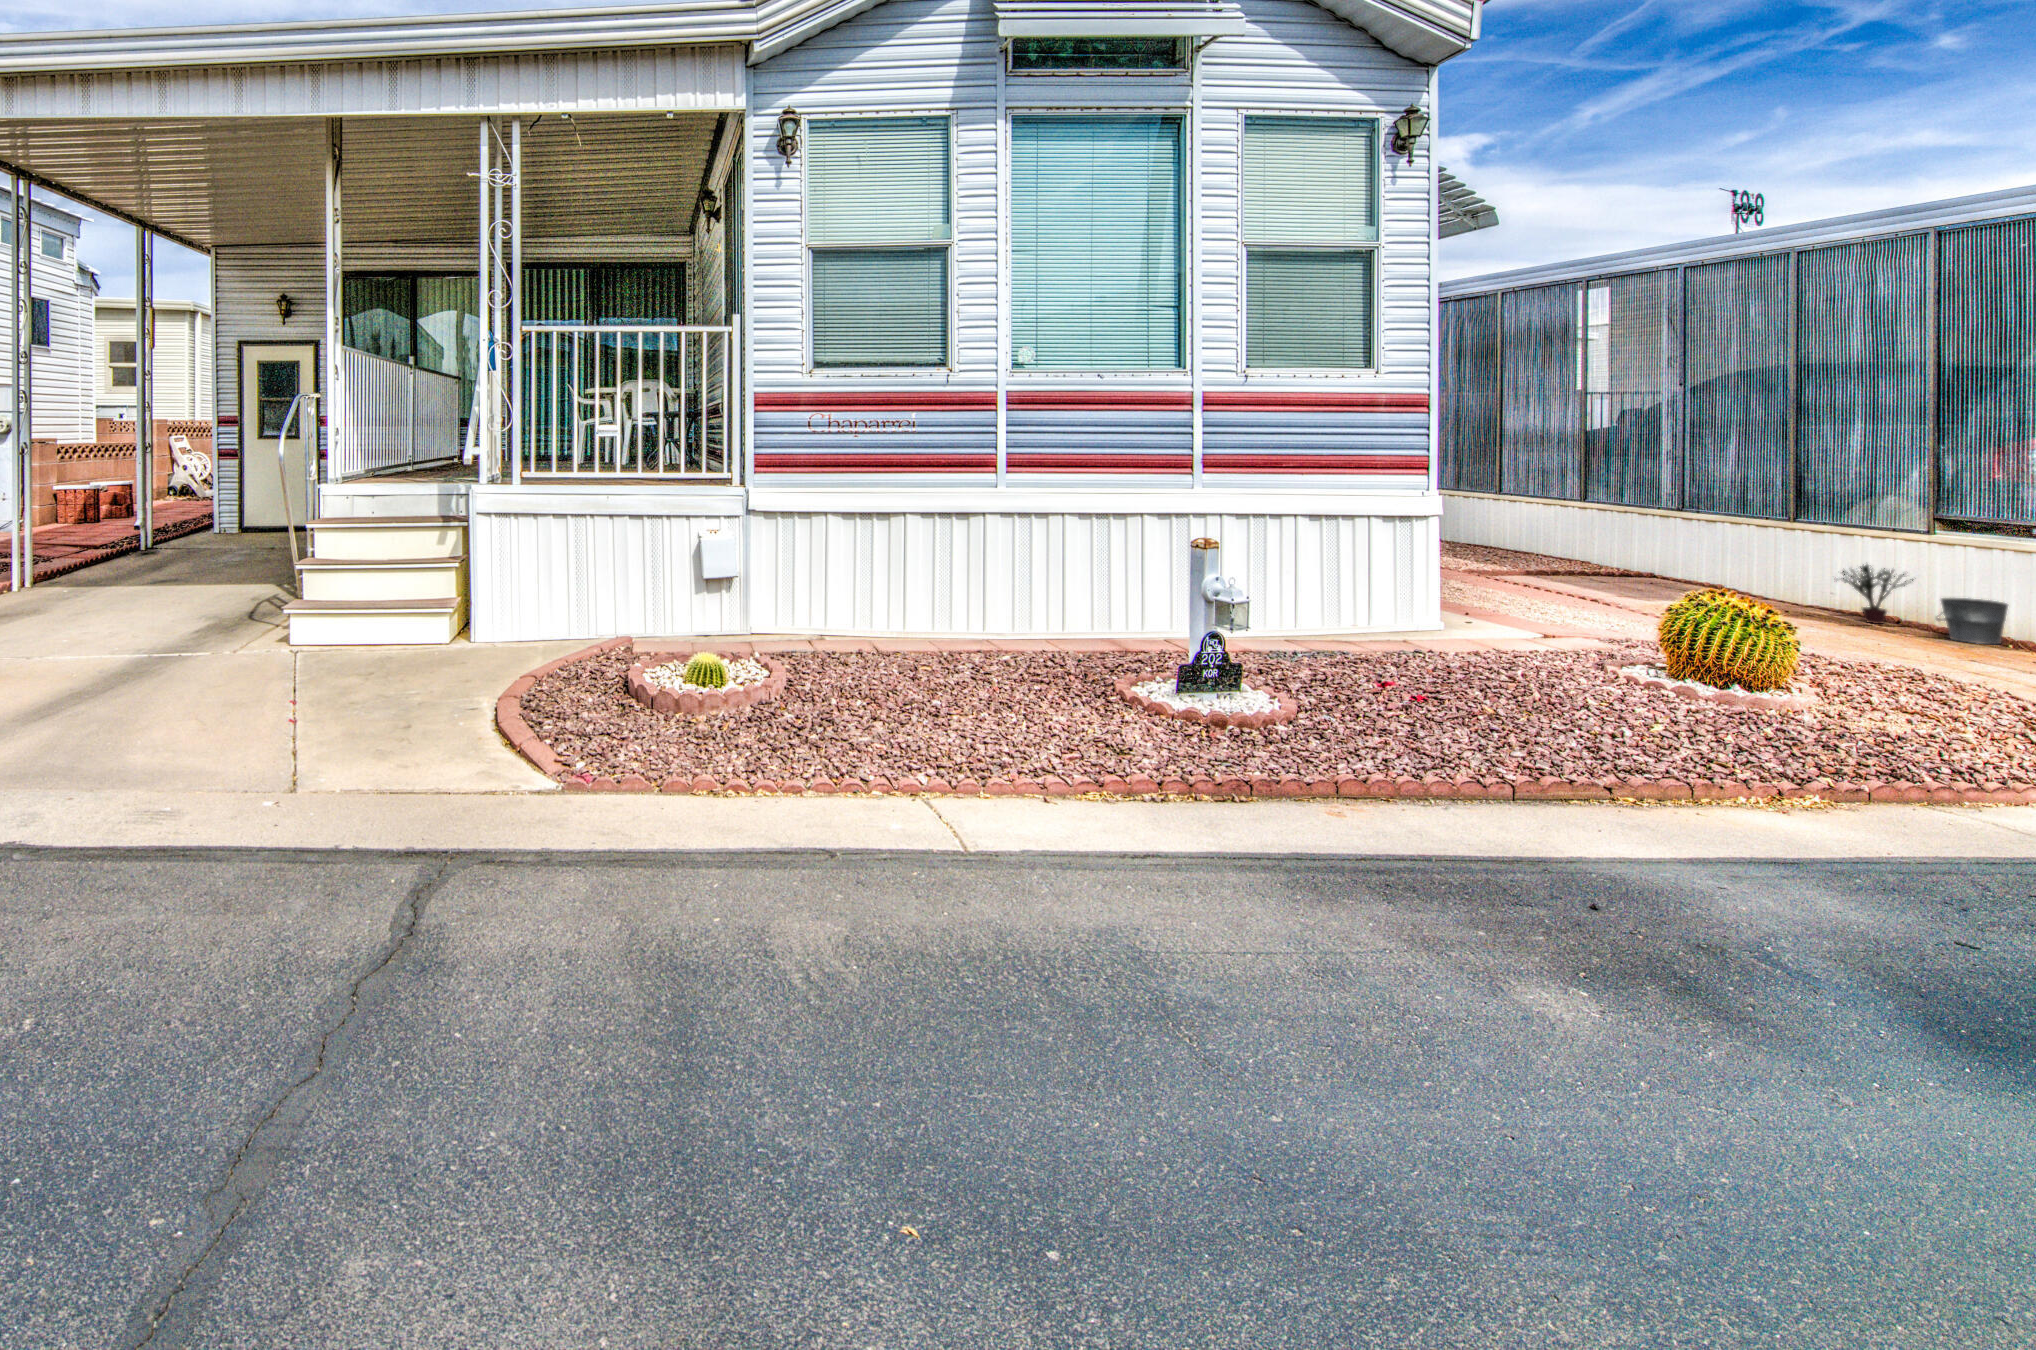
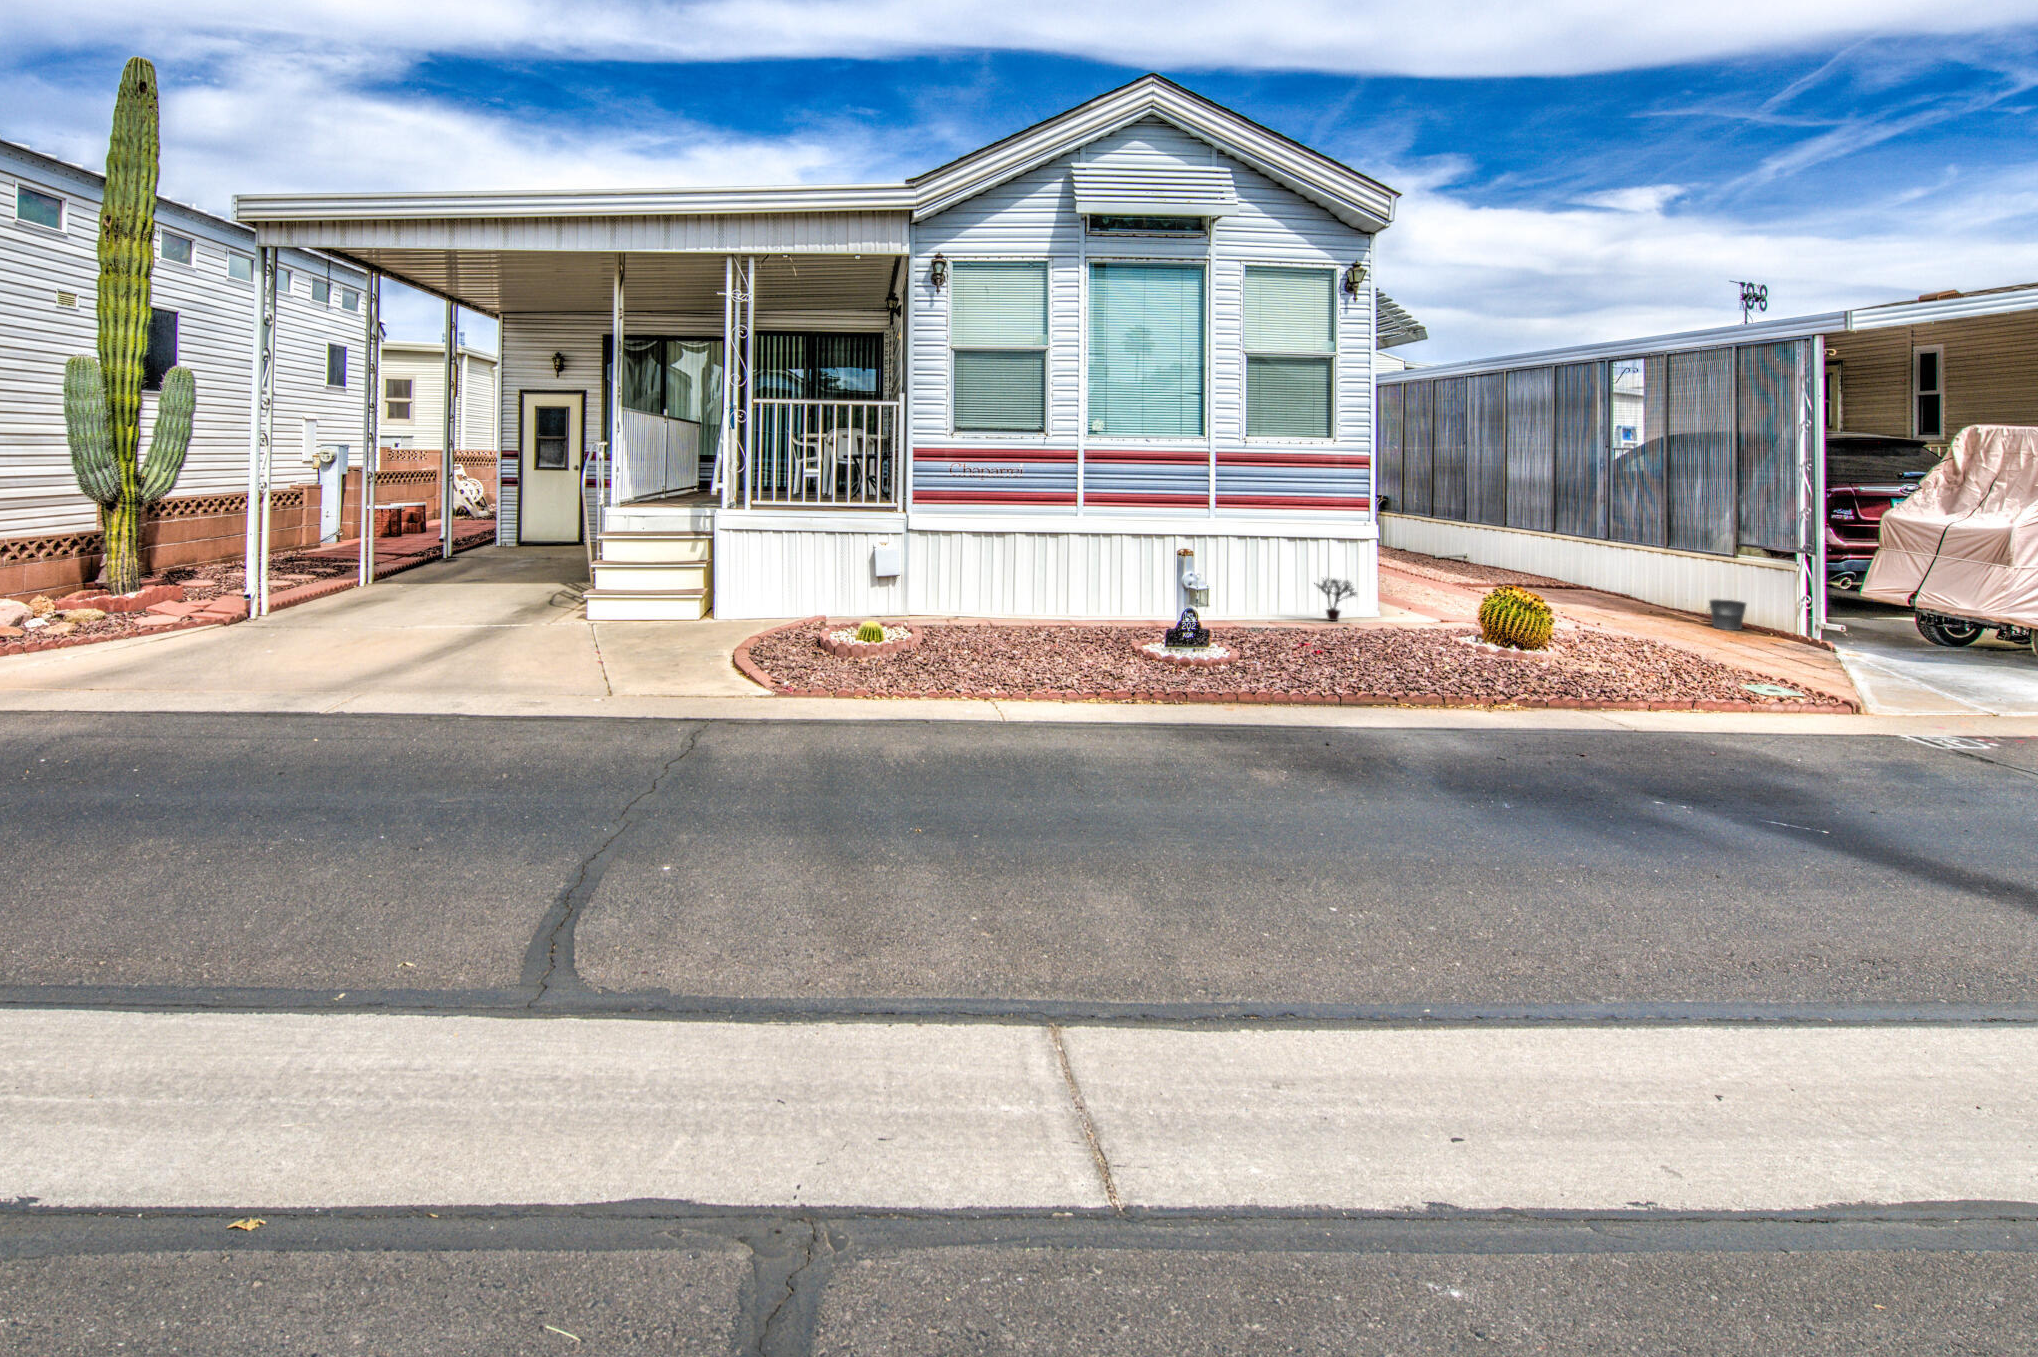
potted plant: present [1841,565,1914,624] -> present [1314,578,1356,621]

